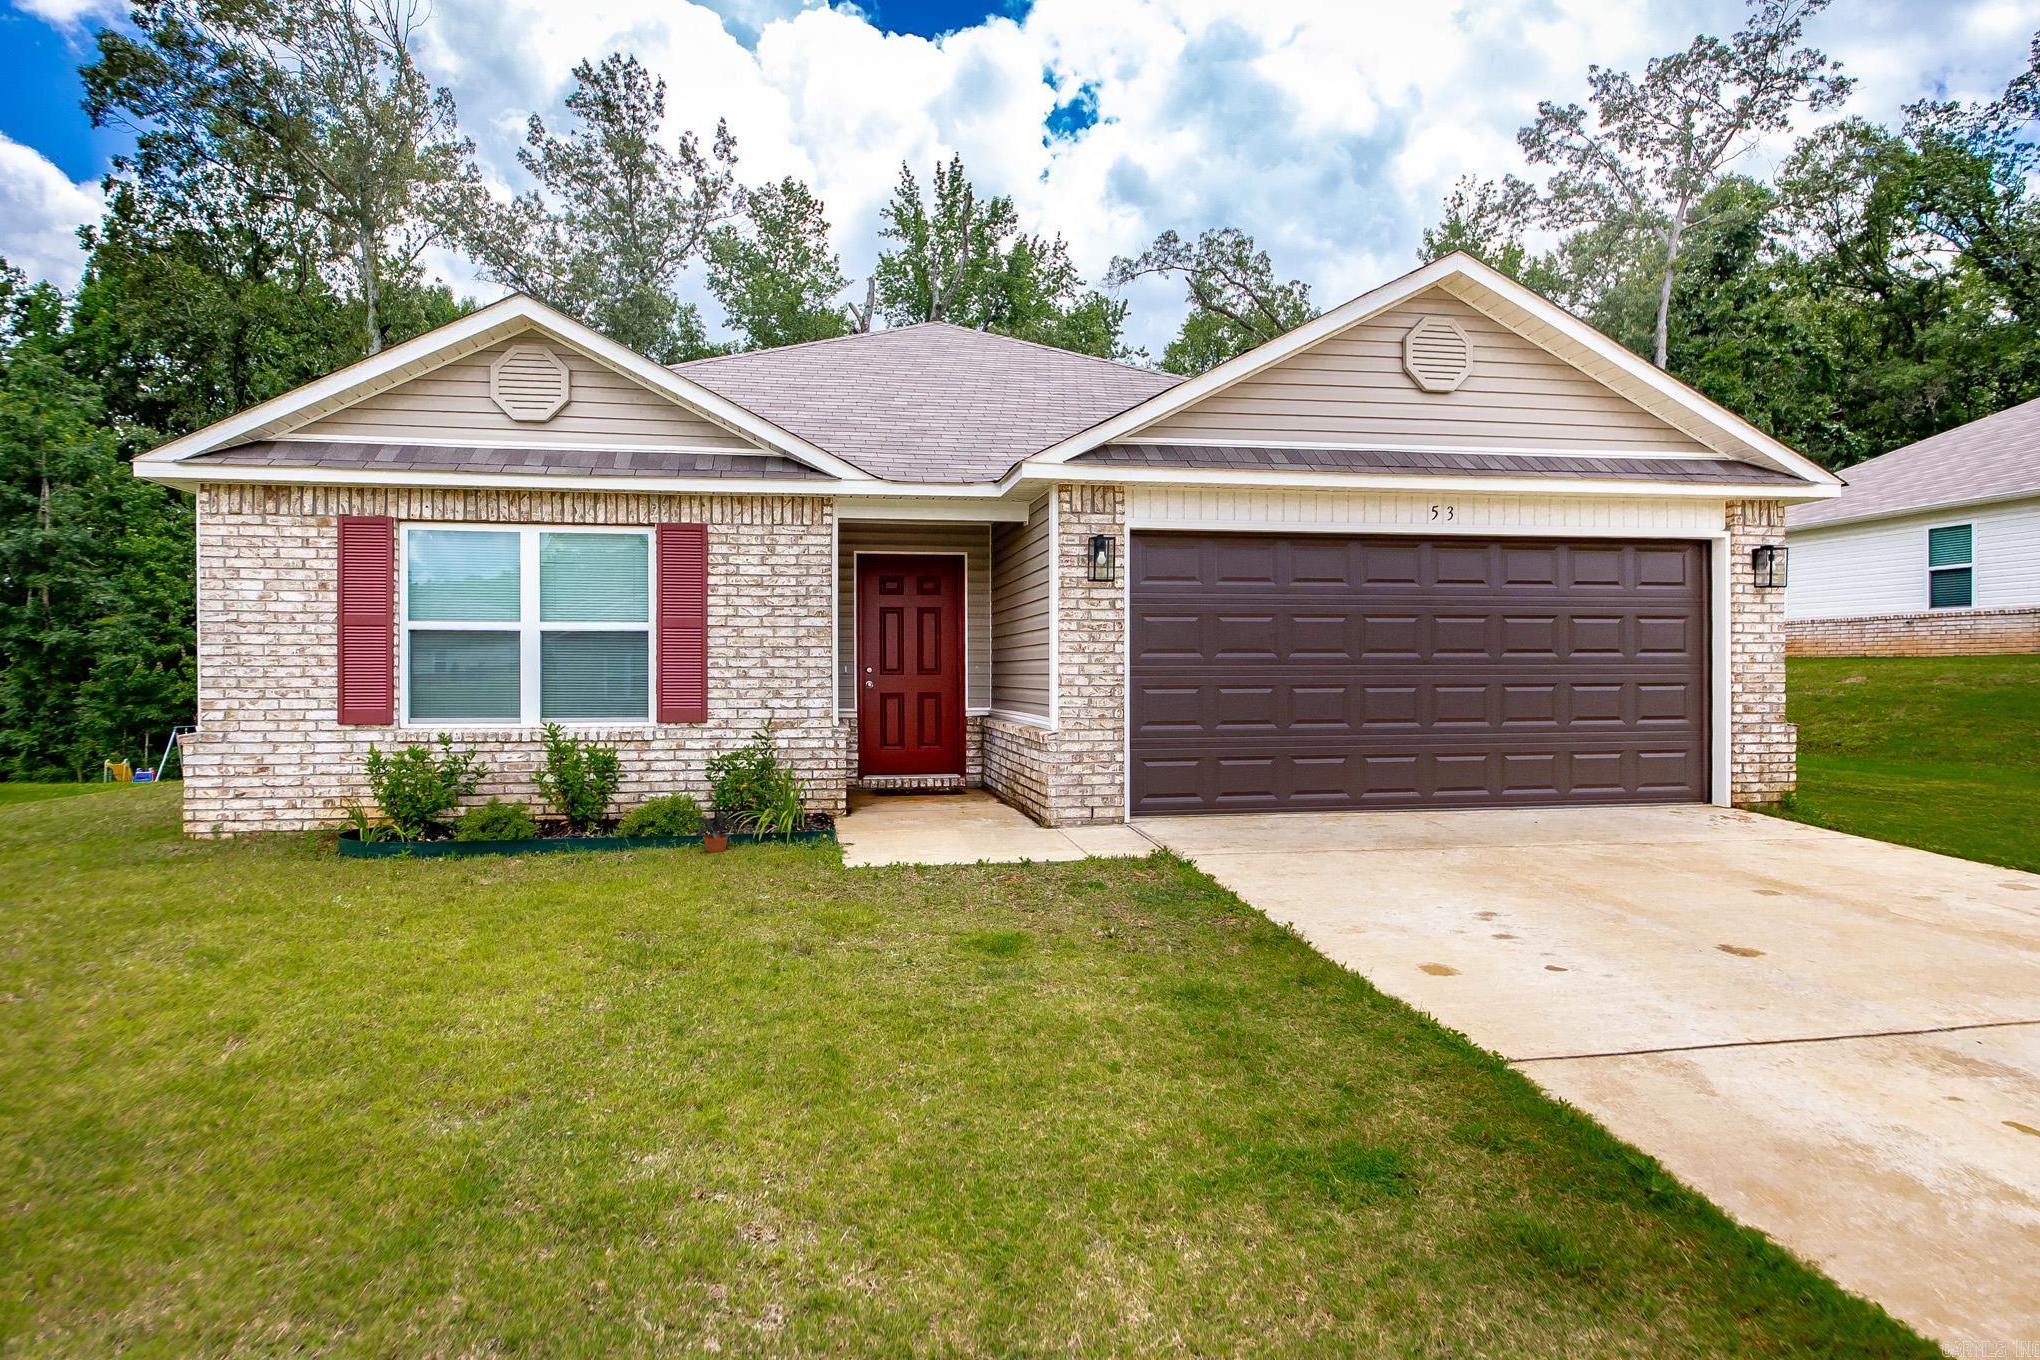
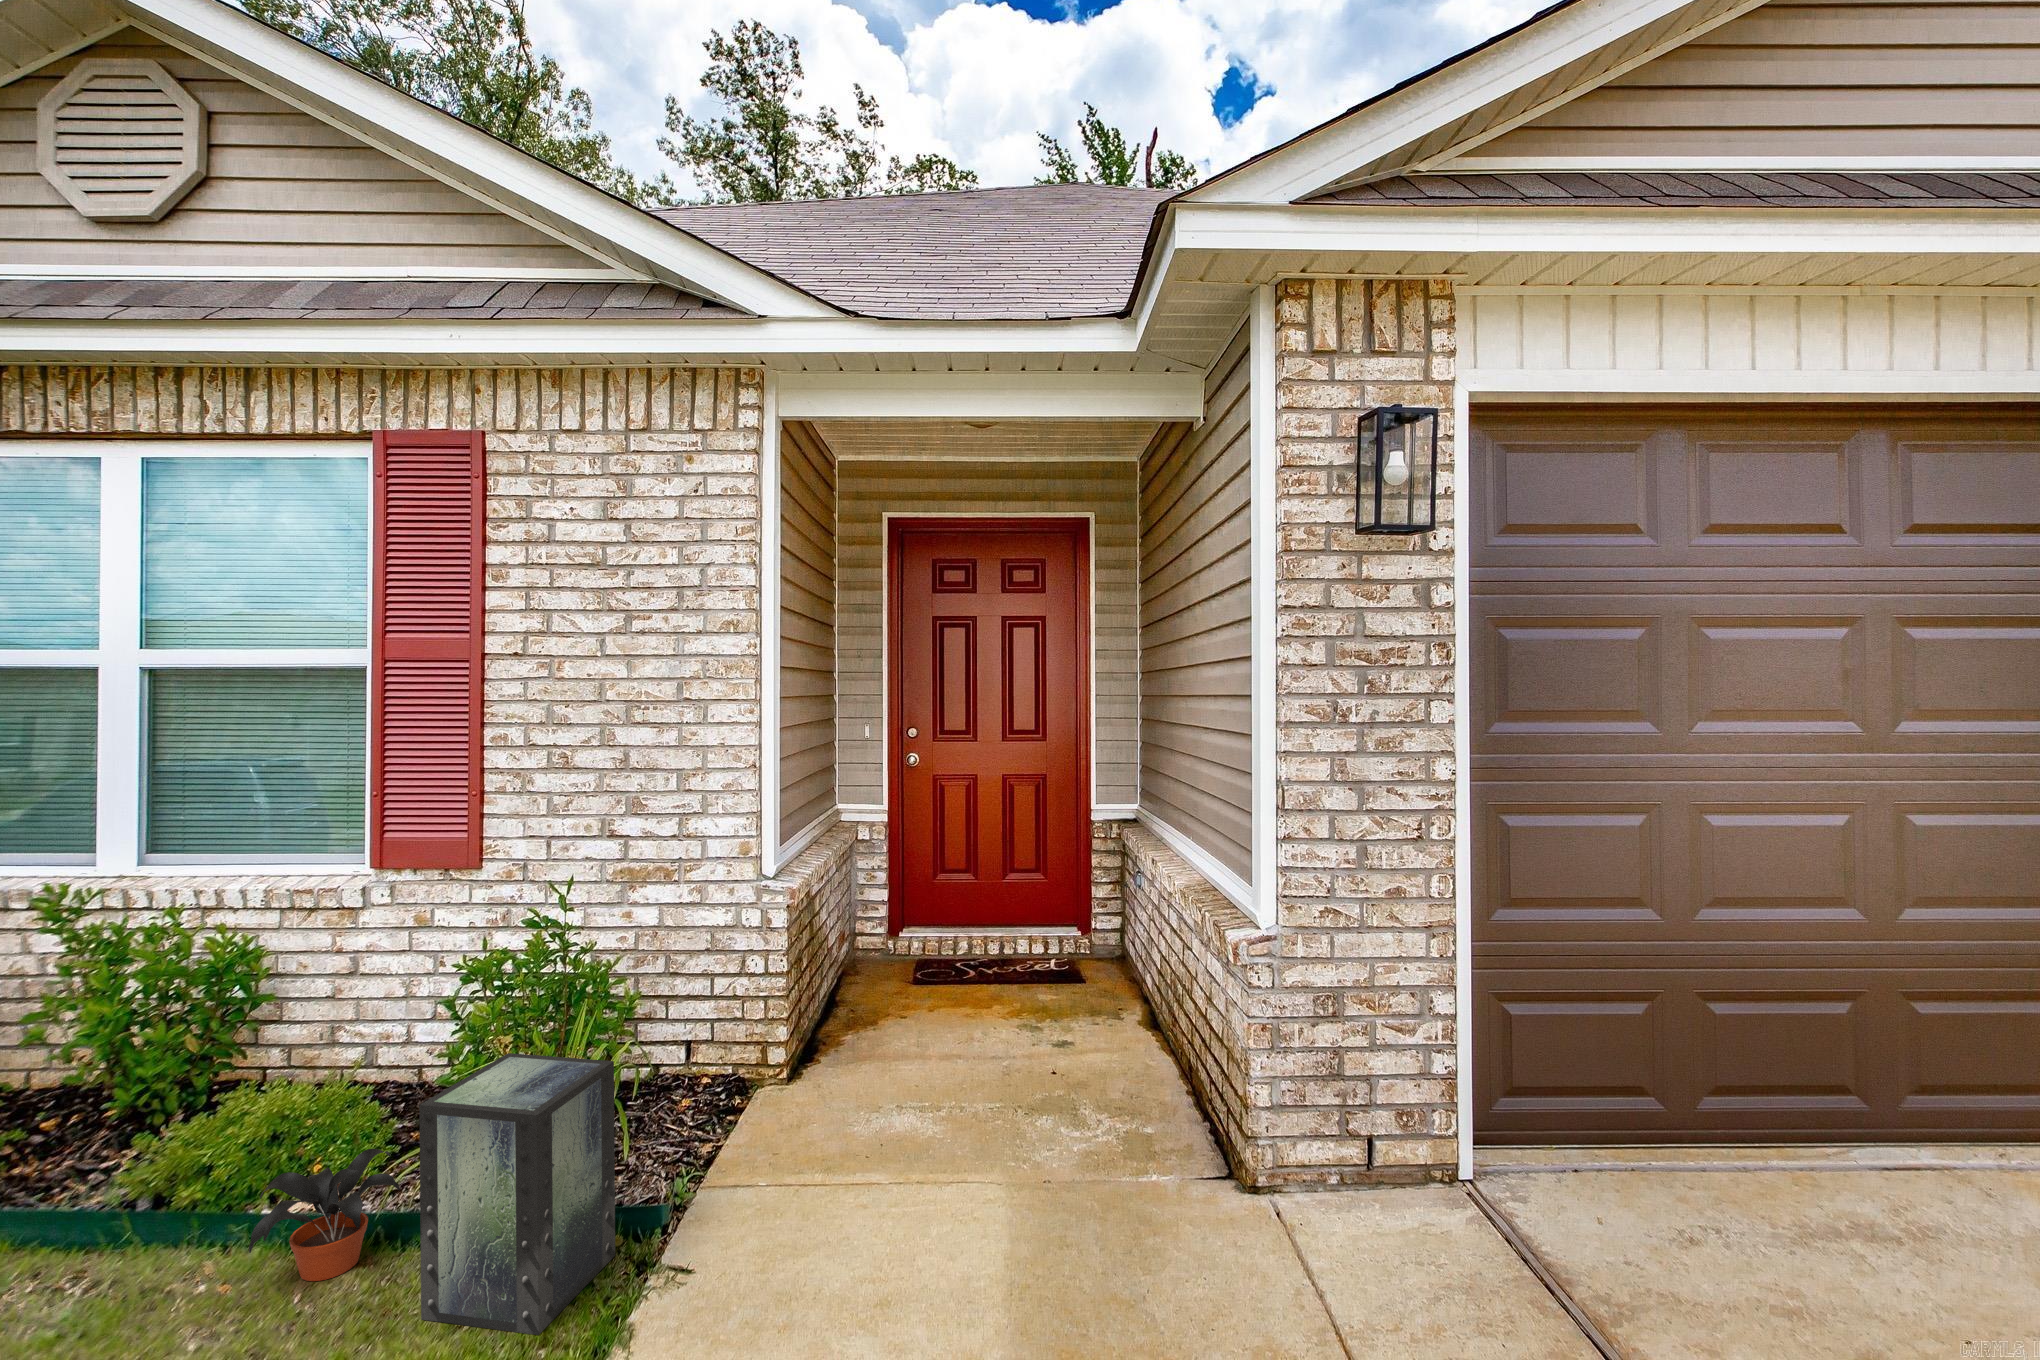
storage box: none [766,774,820,854] -> present [419,1053,615,1335]

